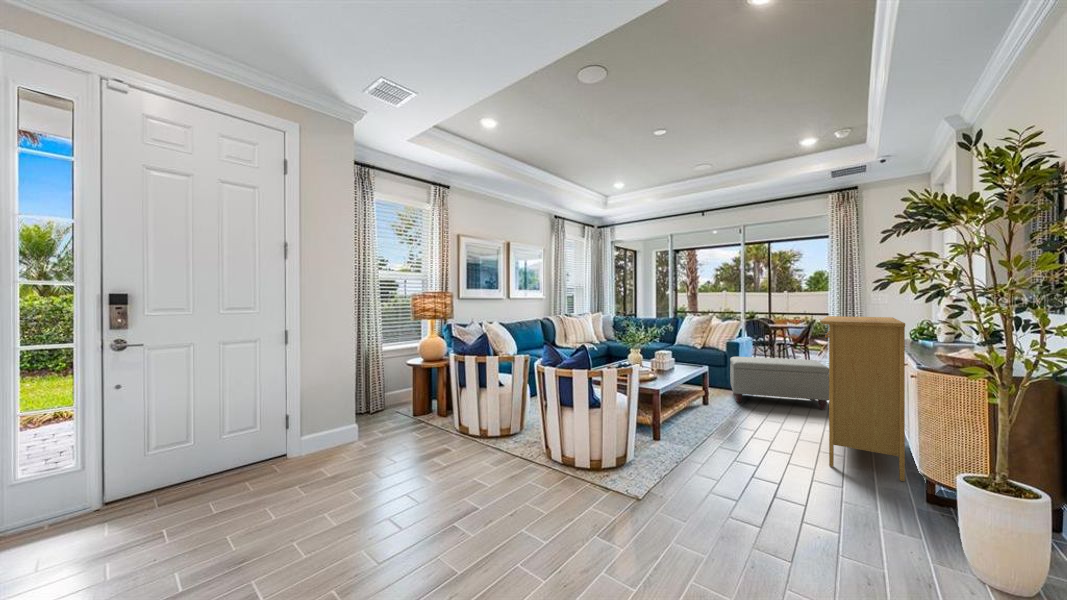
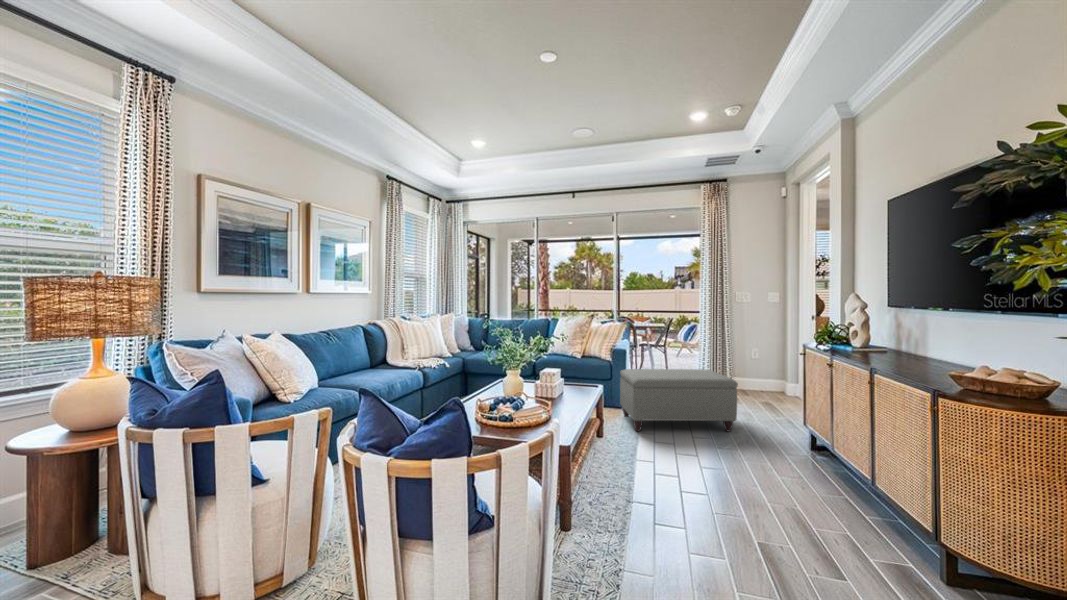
console table: present [820,316,905,481] -> none [764,321,955,576]

